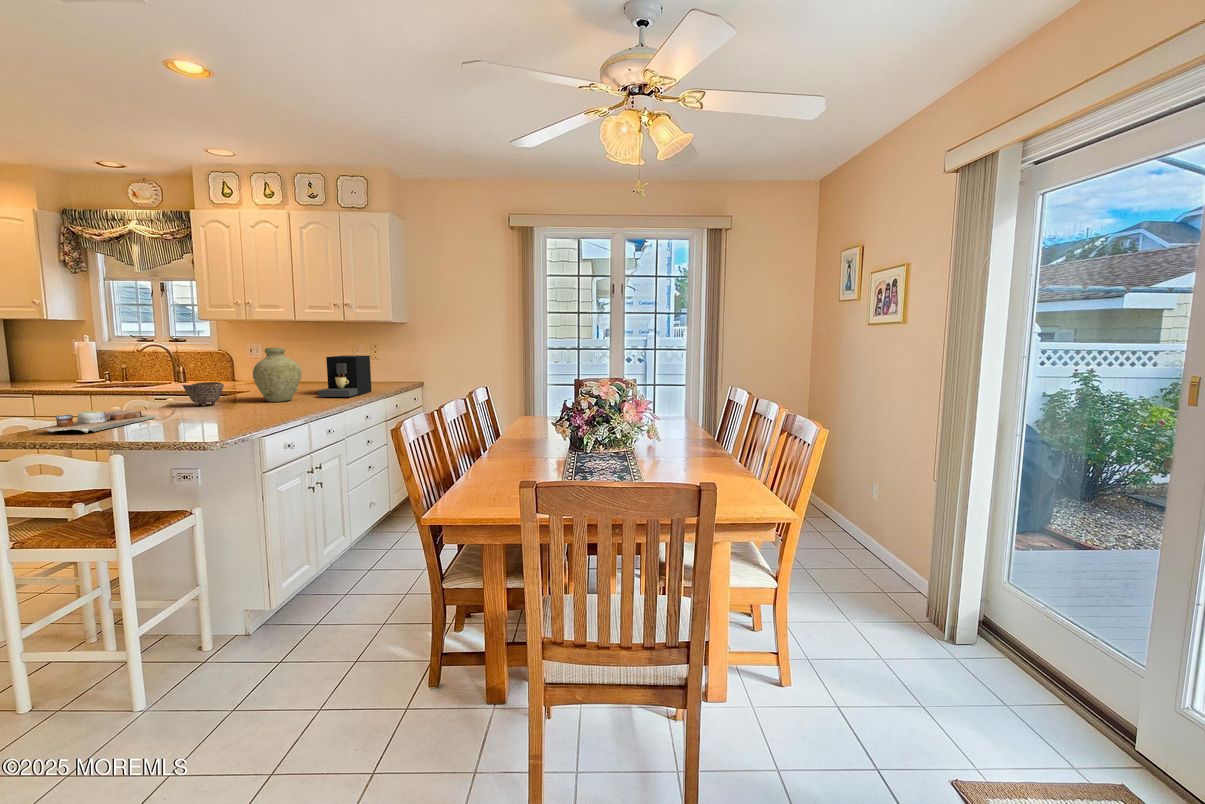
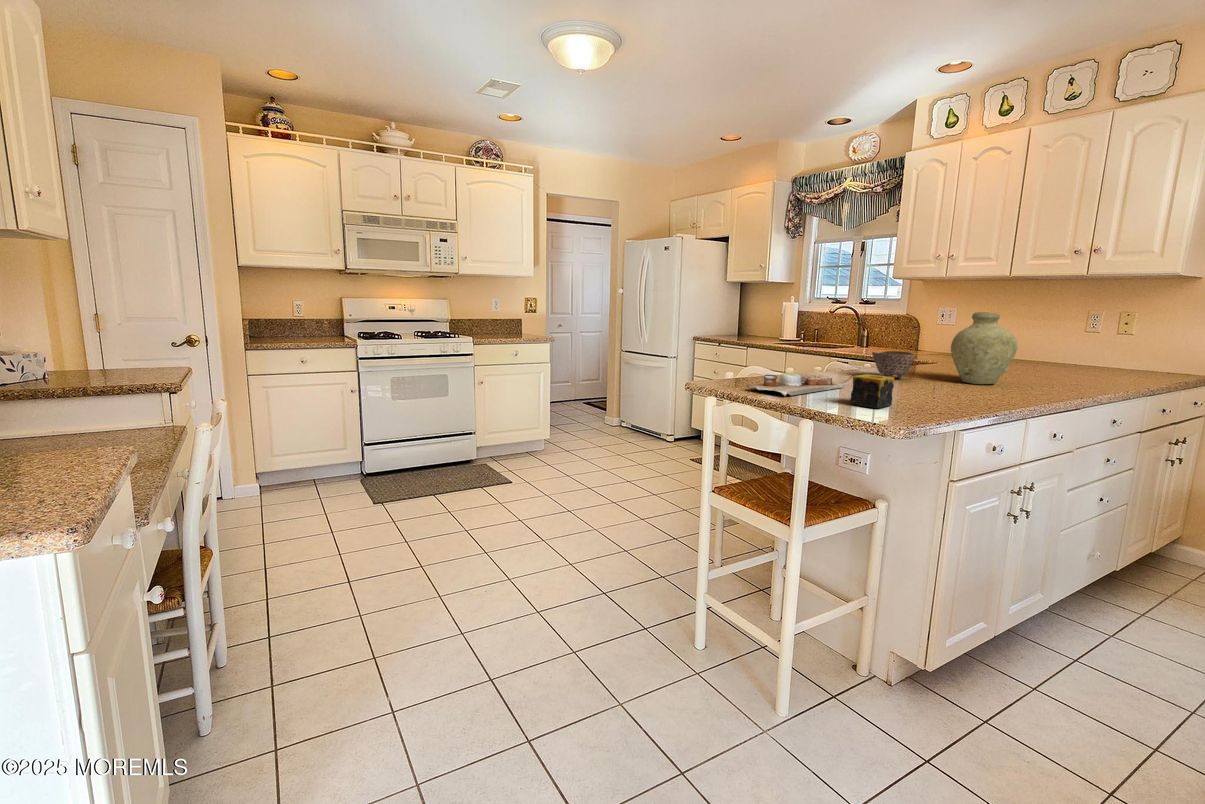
coffee maker: present [318,356,372,397] -> none [1035,327,1130,389]
candle: none [159,402,202,430] -> present [850,374,895,408]

